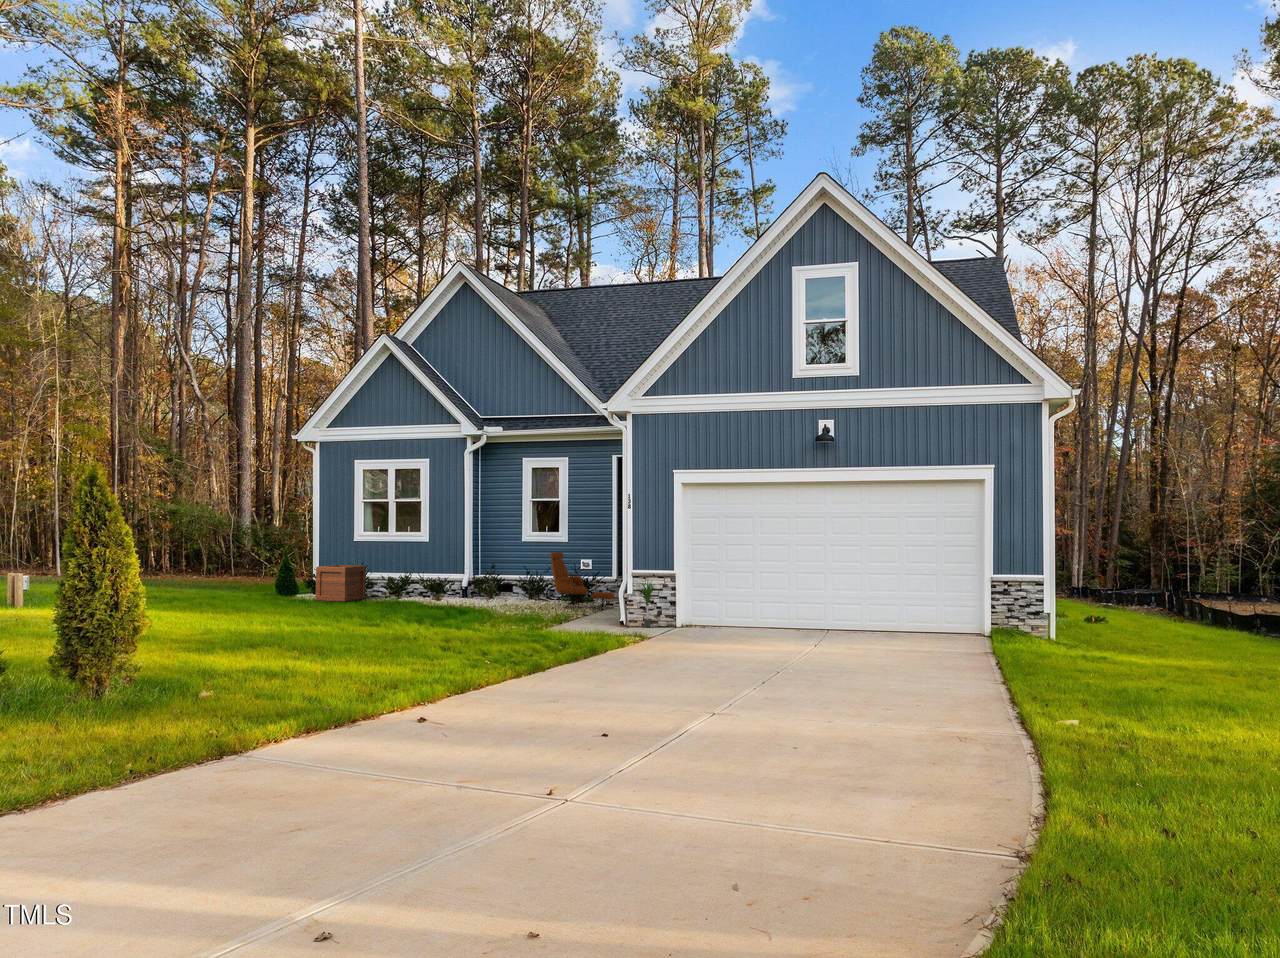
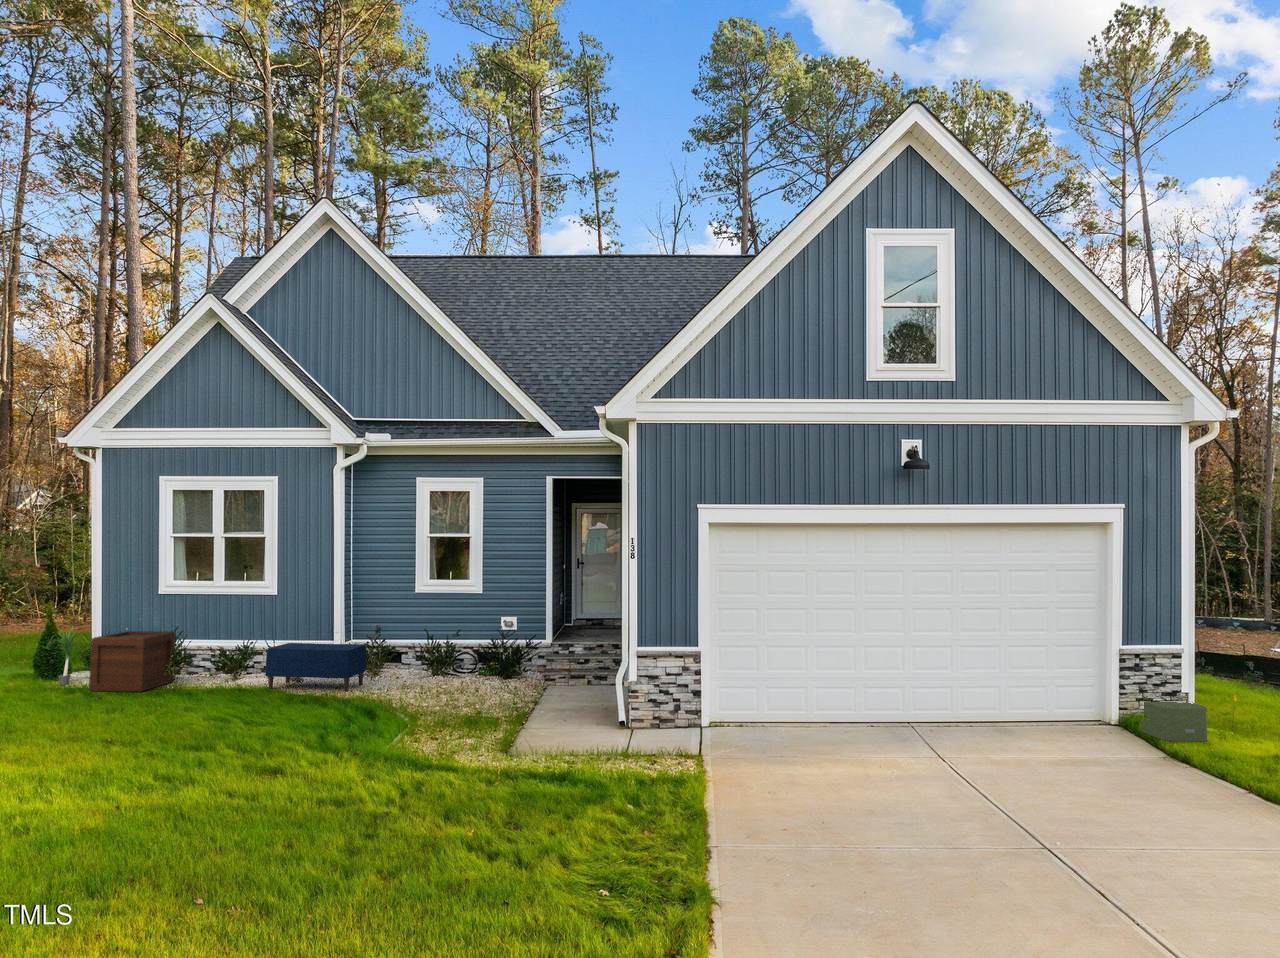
lounge chair: present [550,552,615,607] -> none [474,608,568,691]
bench: none [418,575,482,606] -> present [266,643,366,691]
potted plant: present [639,581,654,627] -> present [58,628,85,685]
storage box: none [1002,616,1046,645] -> present [1140,702,1207,742]

